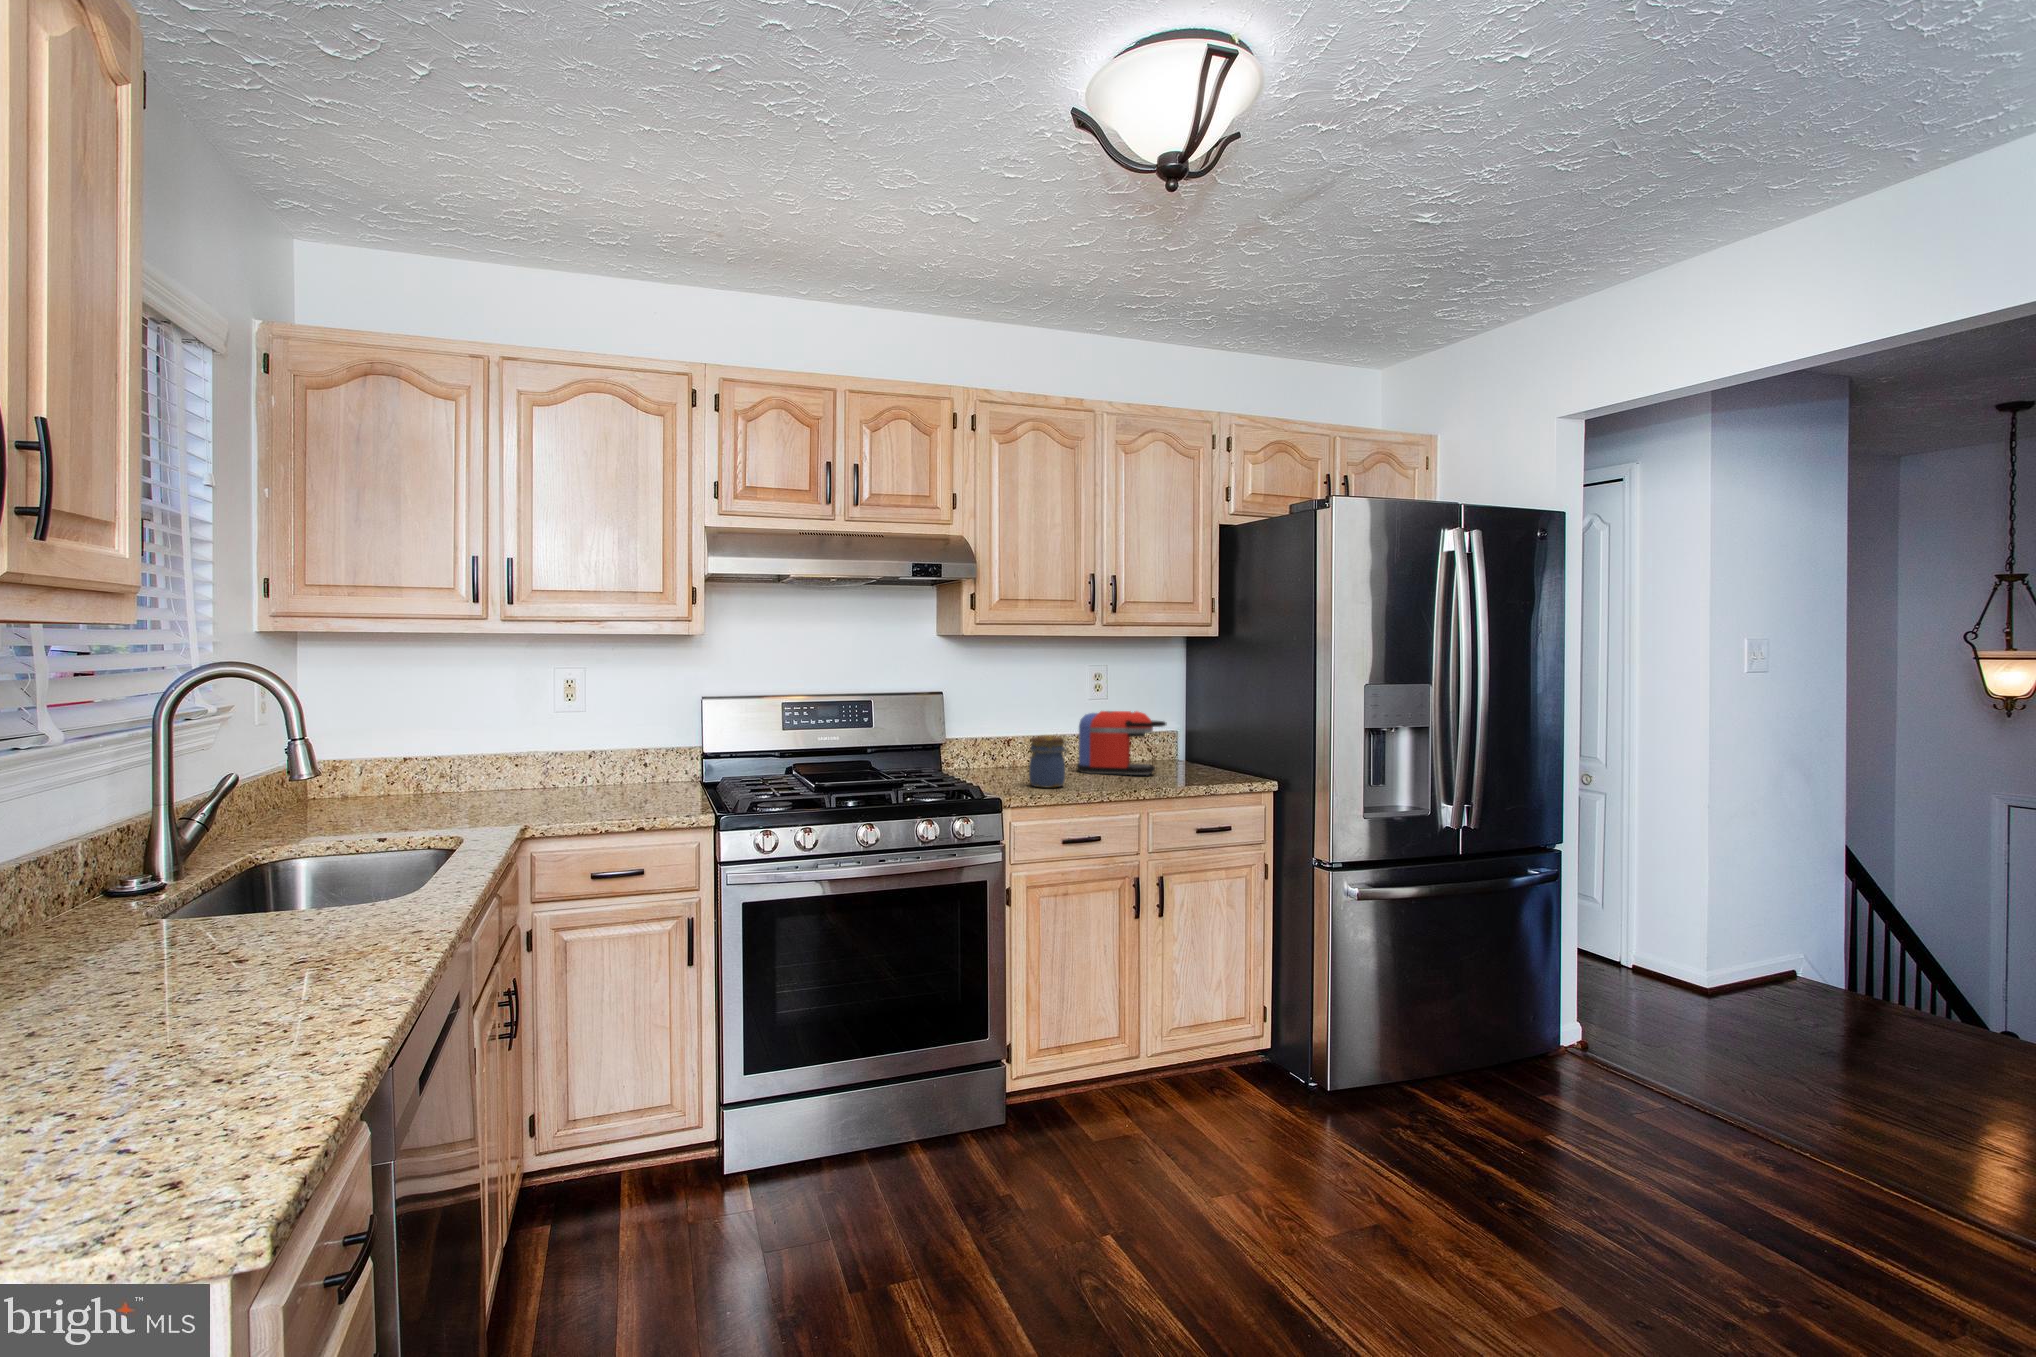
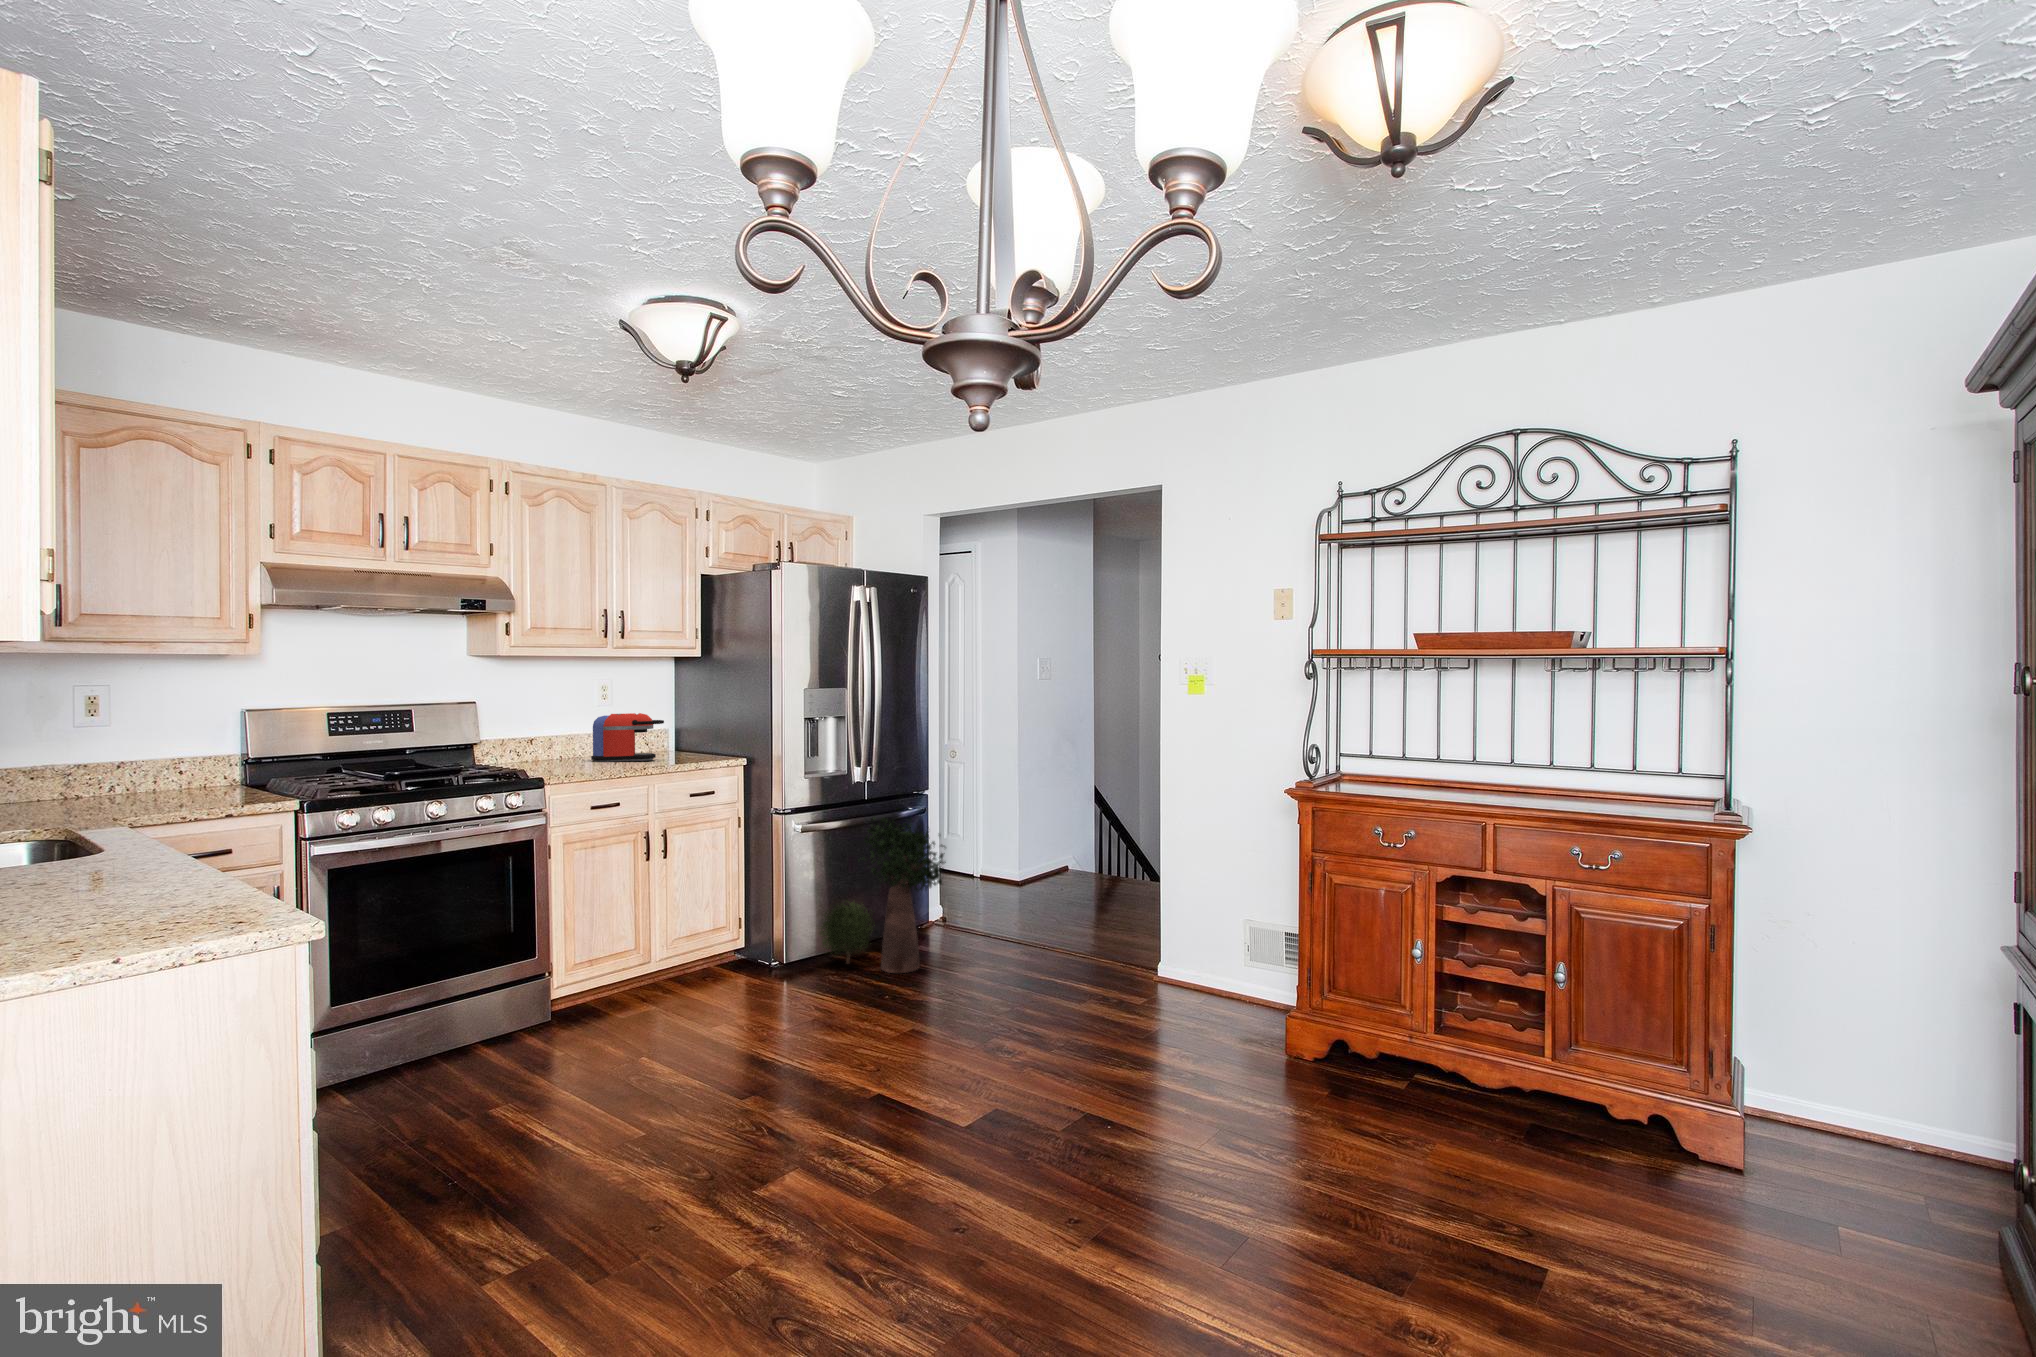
jar: present [1029,735,1068,788] -> none [560,732,593,770]
potted plant: none [1376,890,1607,1158] -> present [820,817,946,973]

